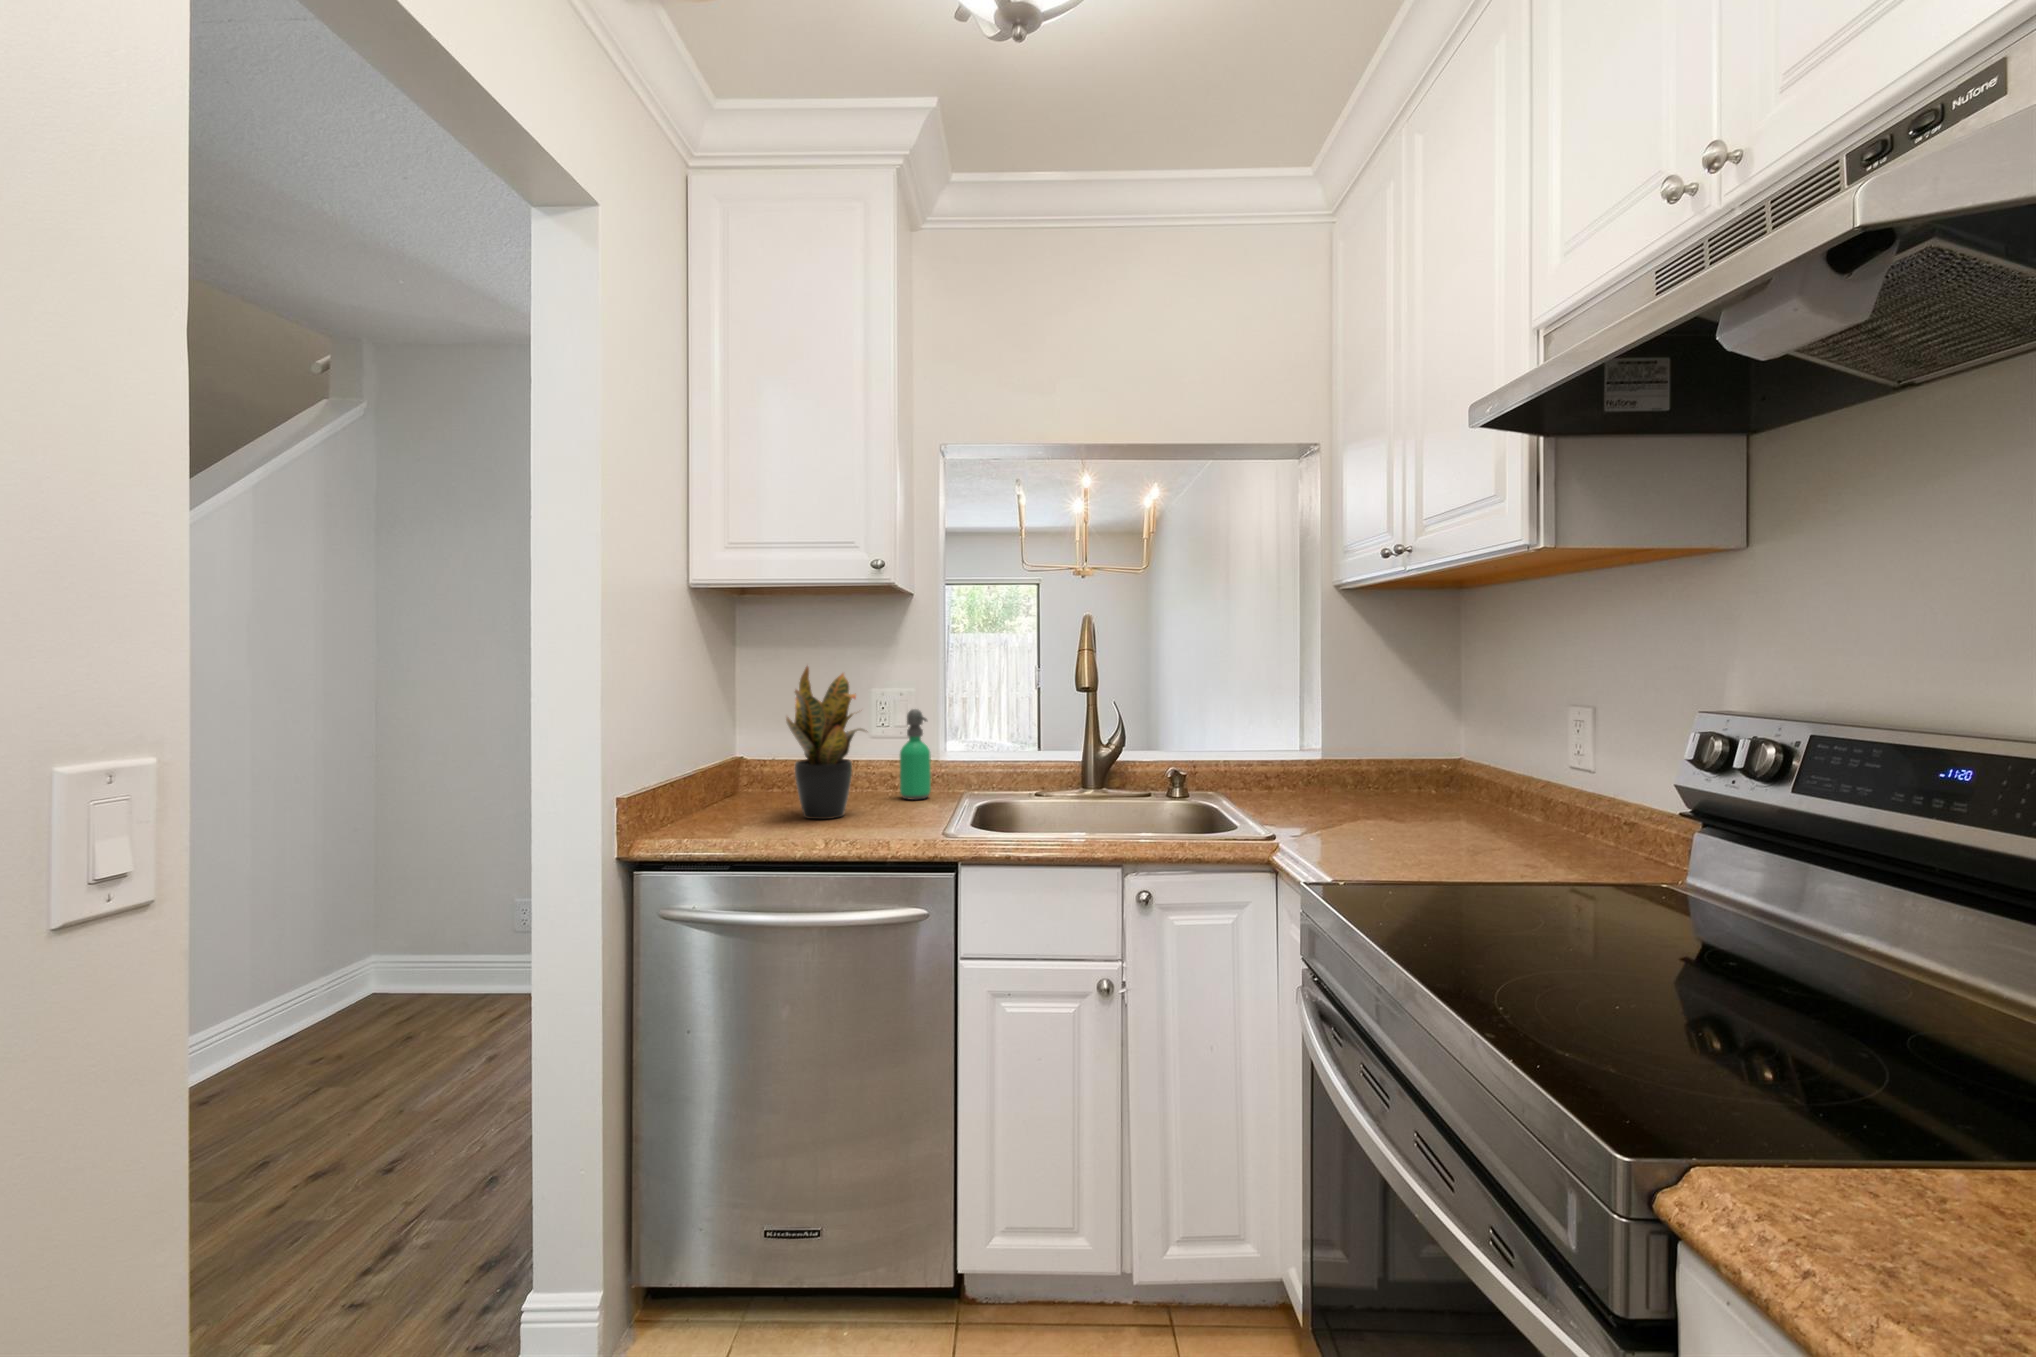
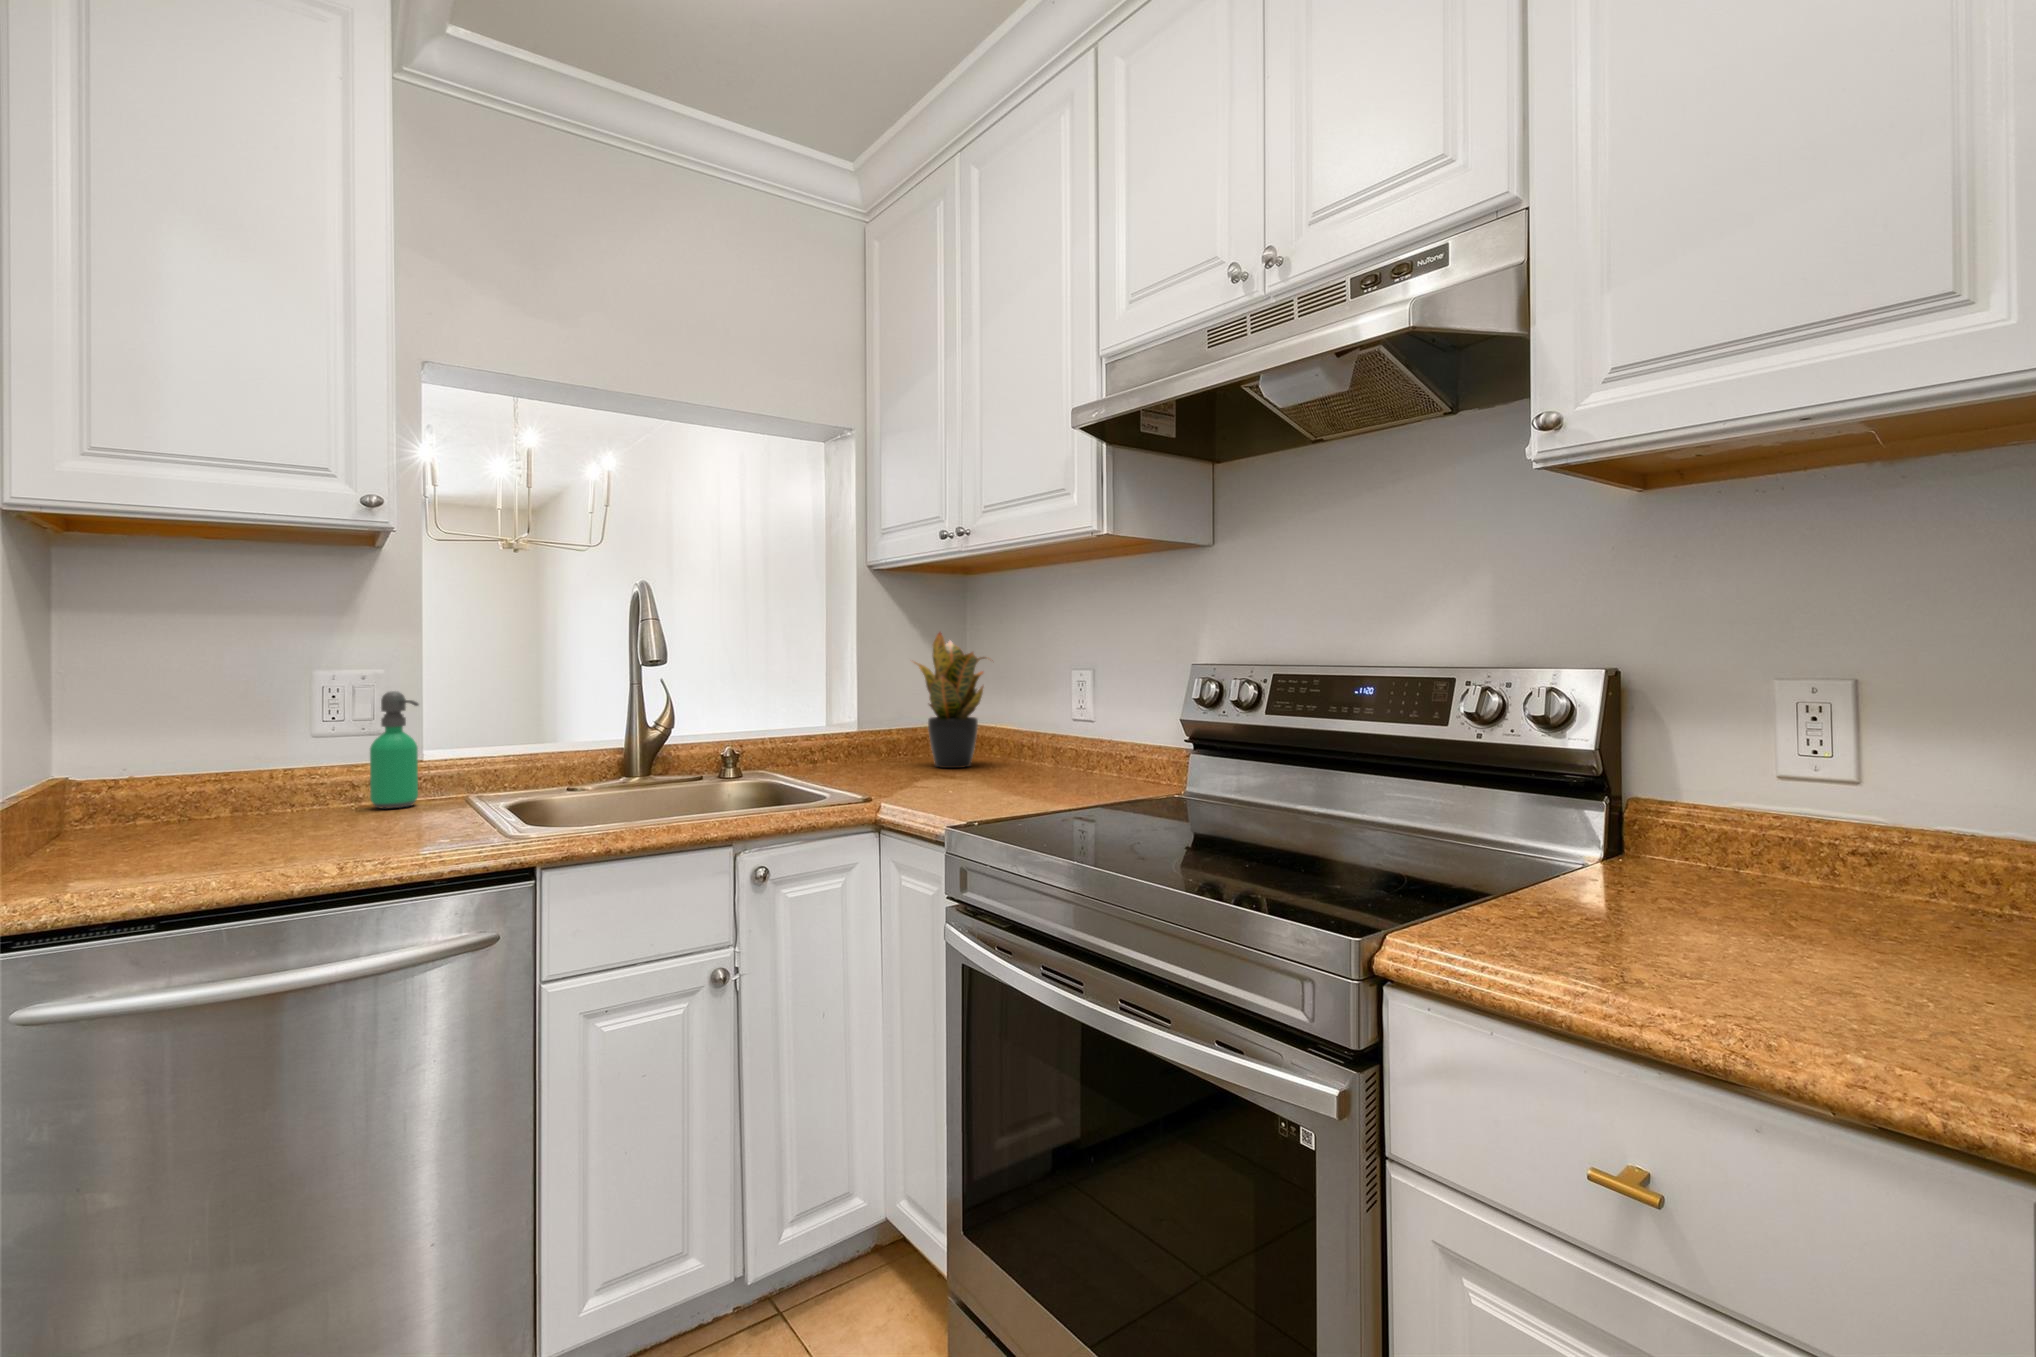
potted plant: present [786,666,866,819] -> present [914,632,986,768]

